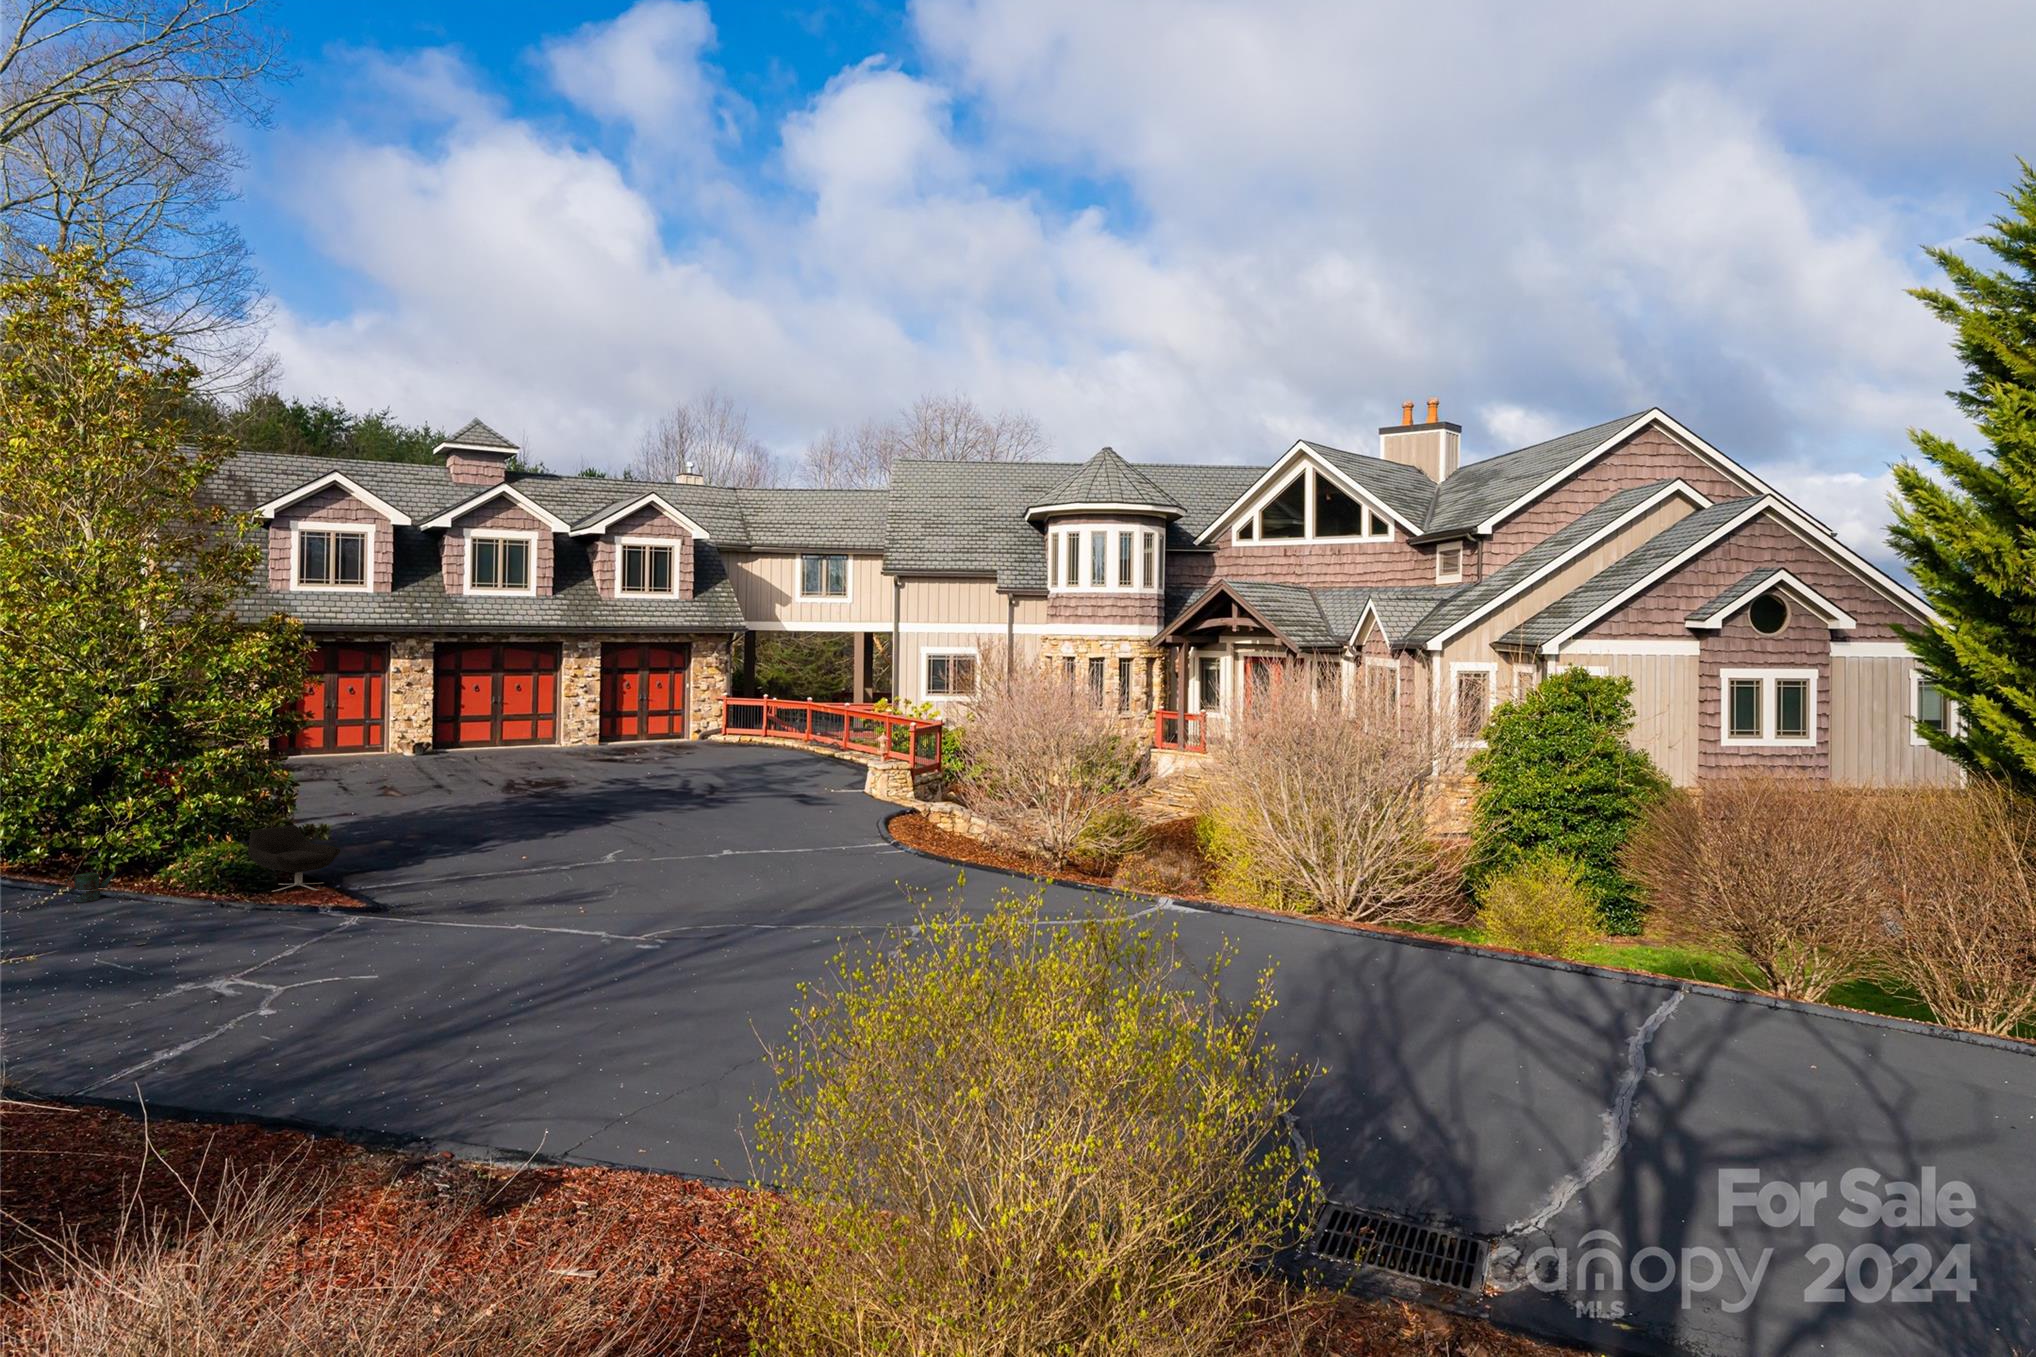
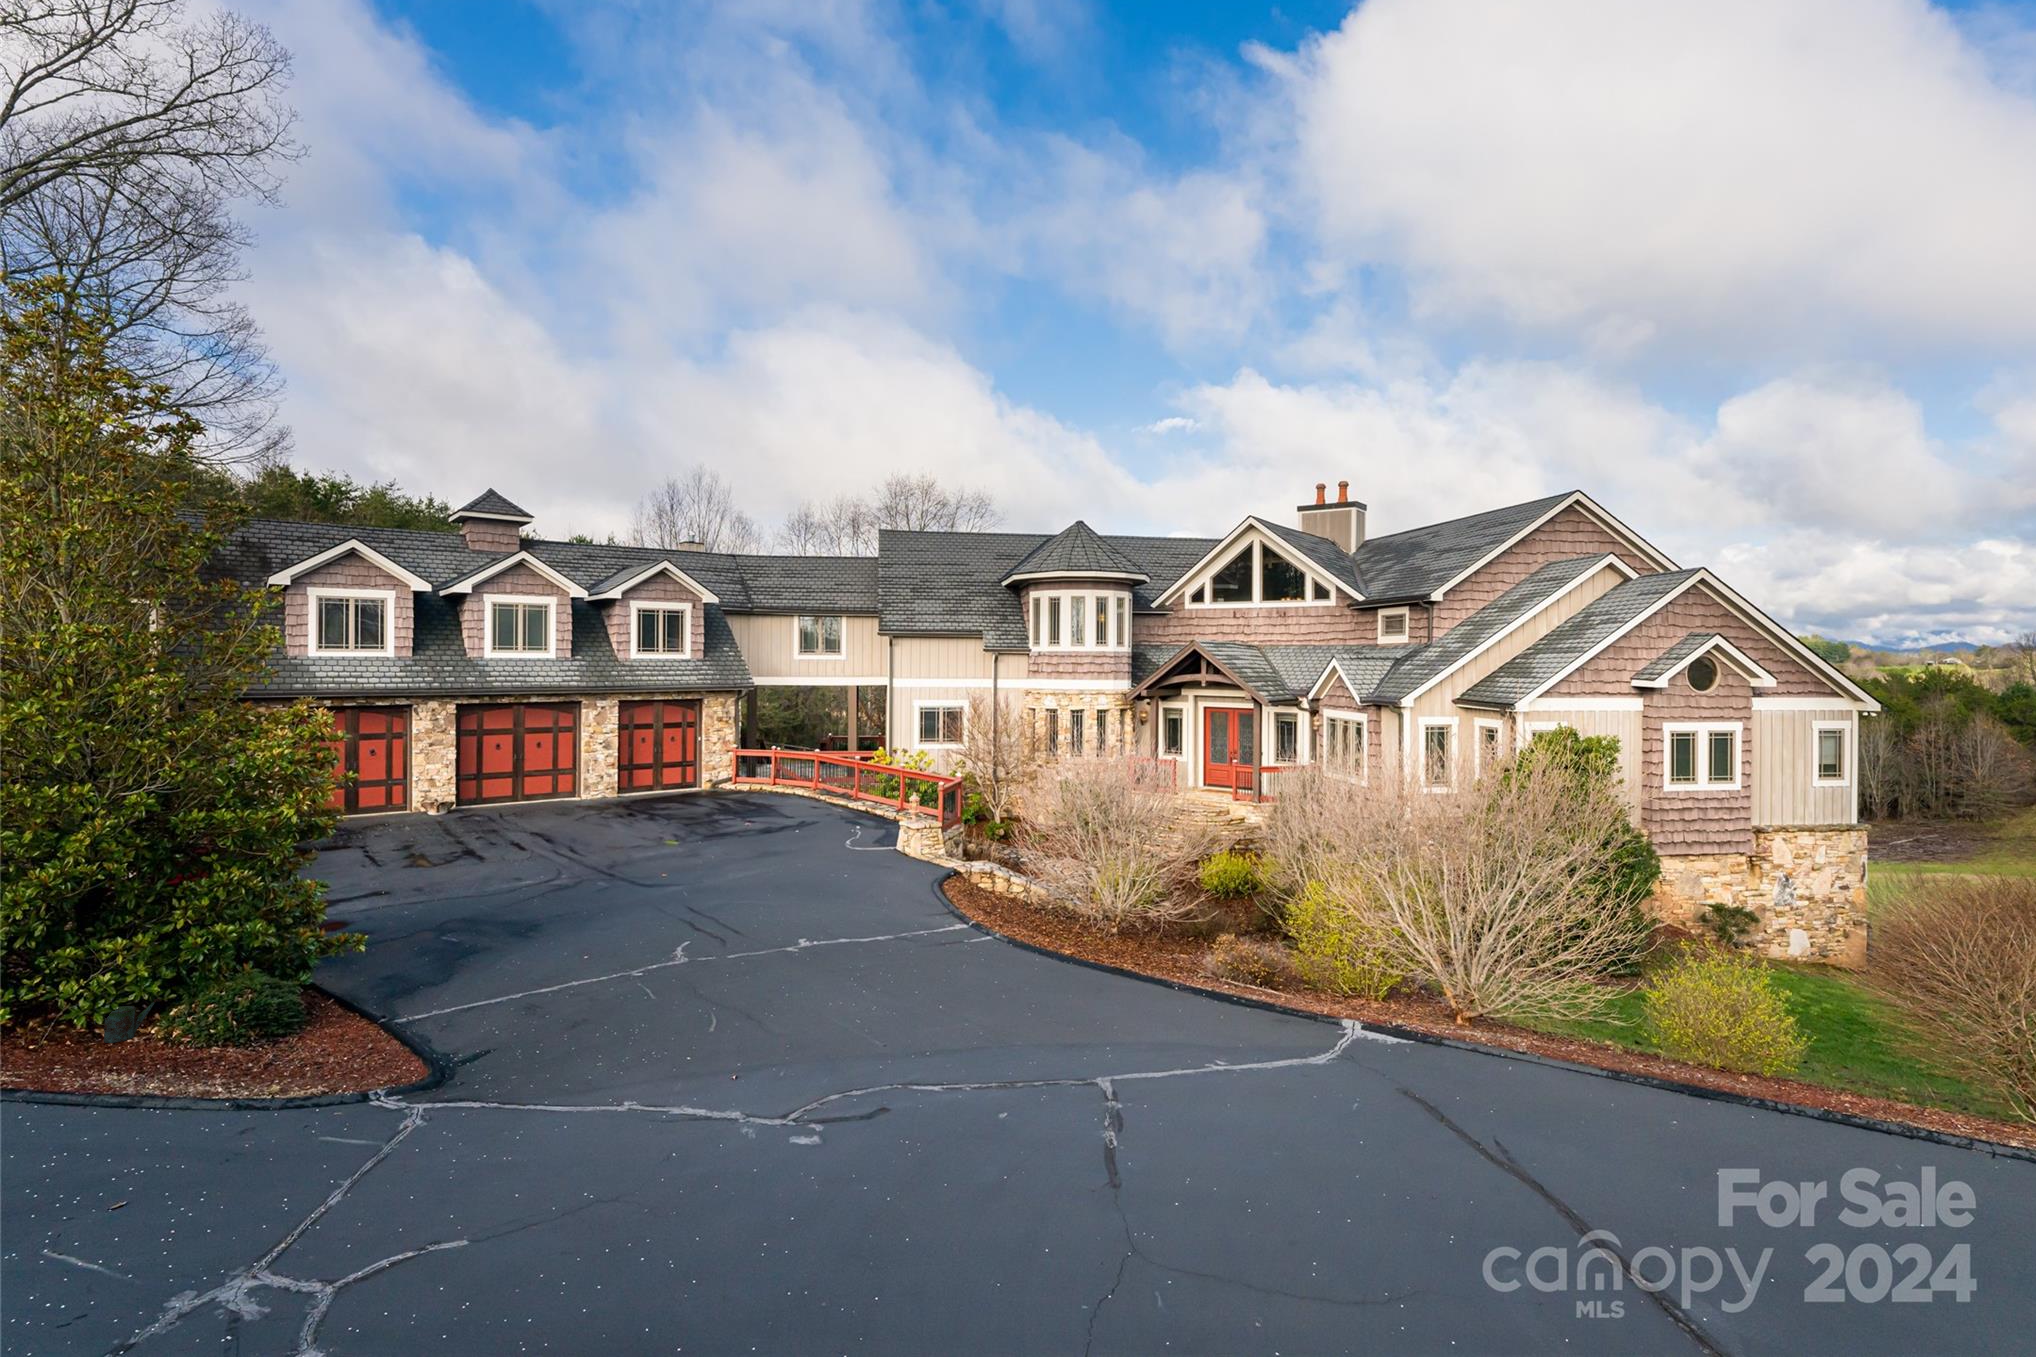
lounge chair: present [248,825,341,892] -> none [308,933,411,1012]

